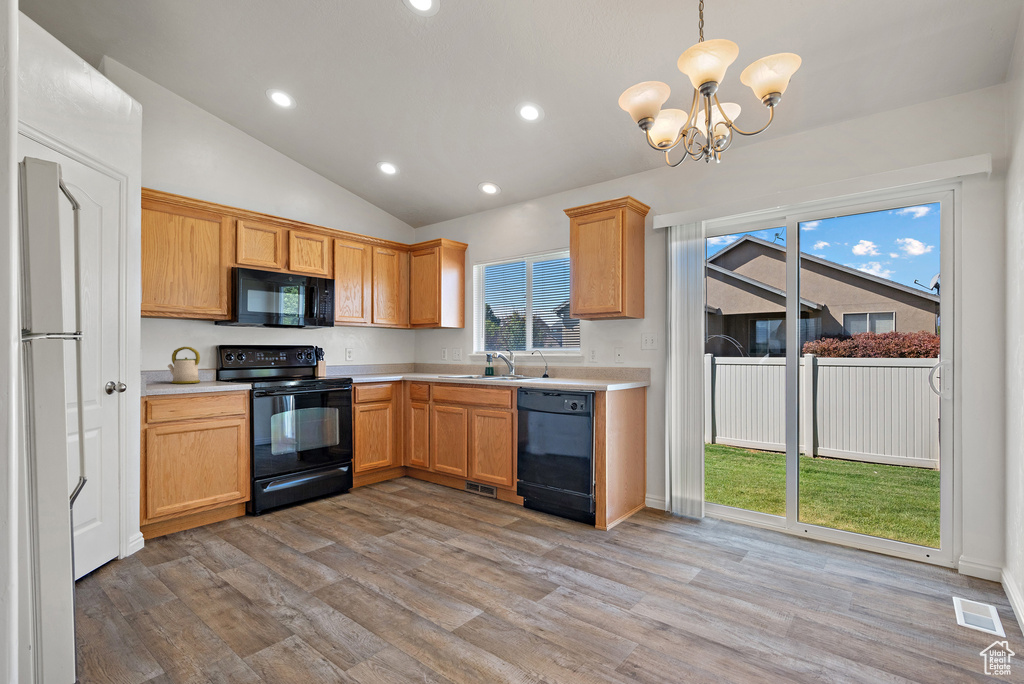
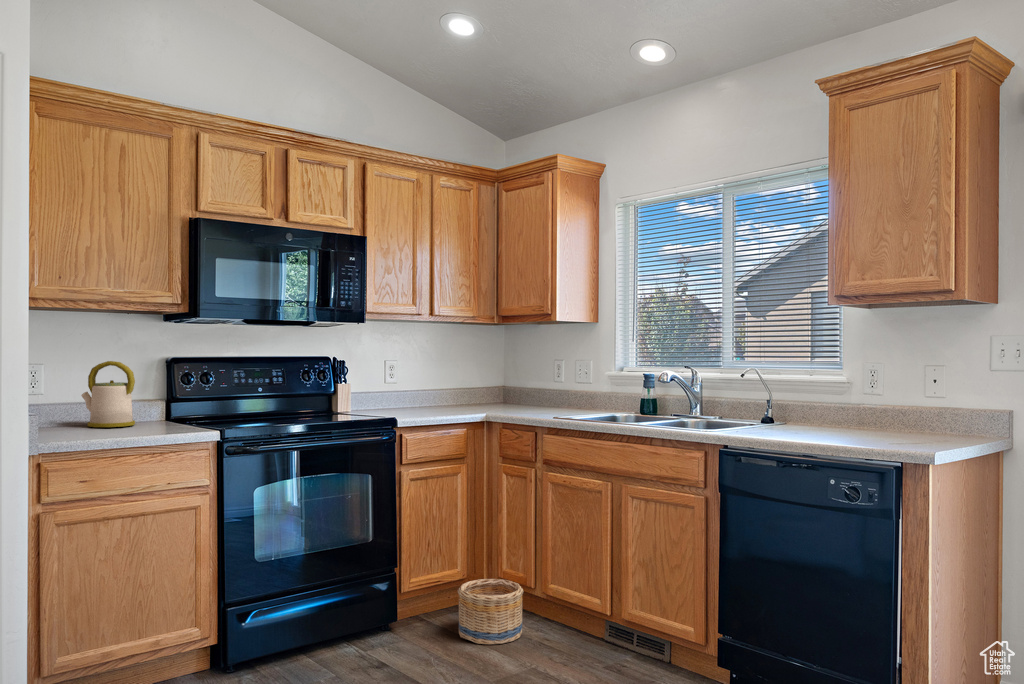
basket: none [386,463,421,496] -> present [458,579,523,644]

